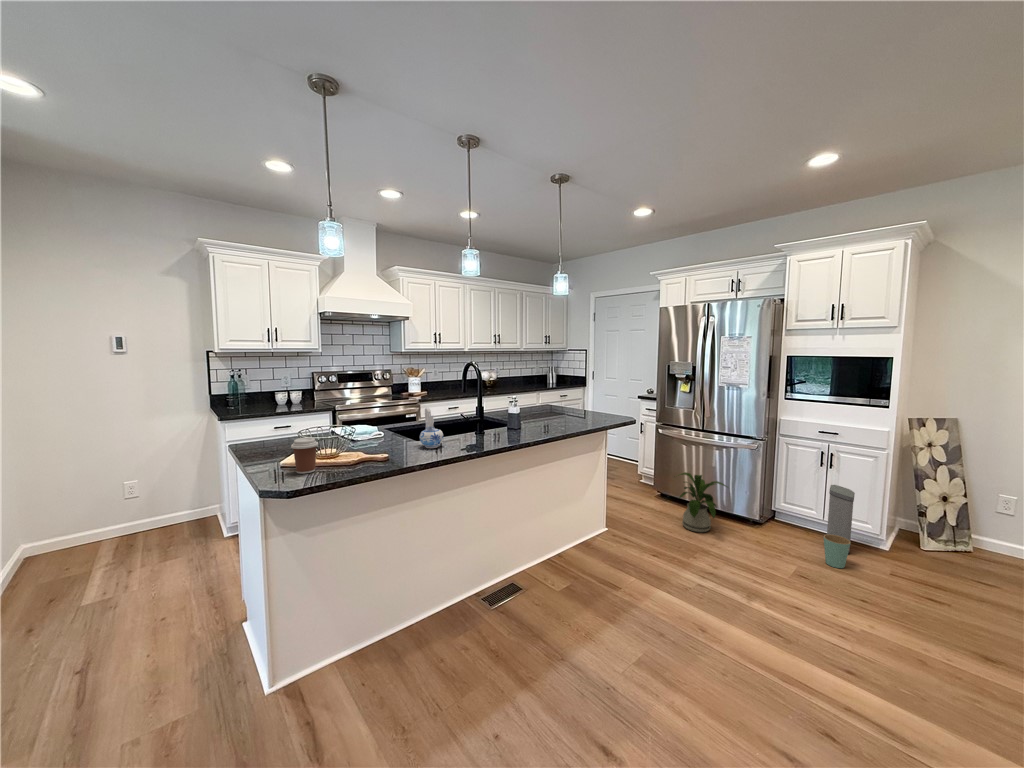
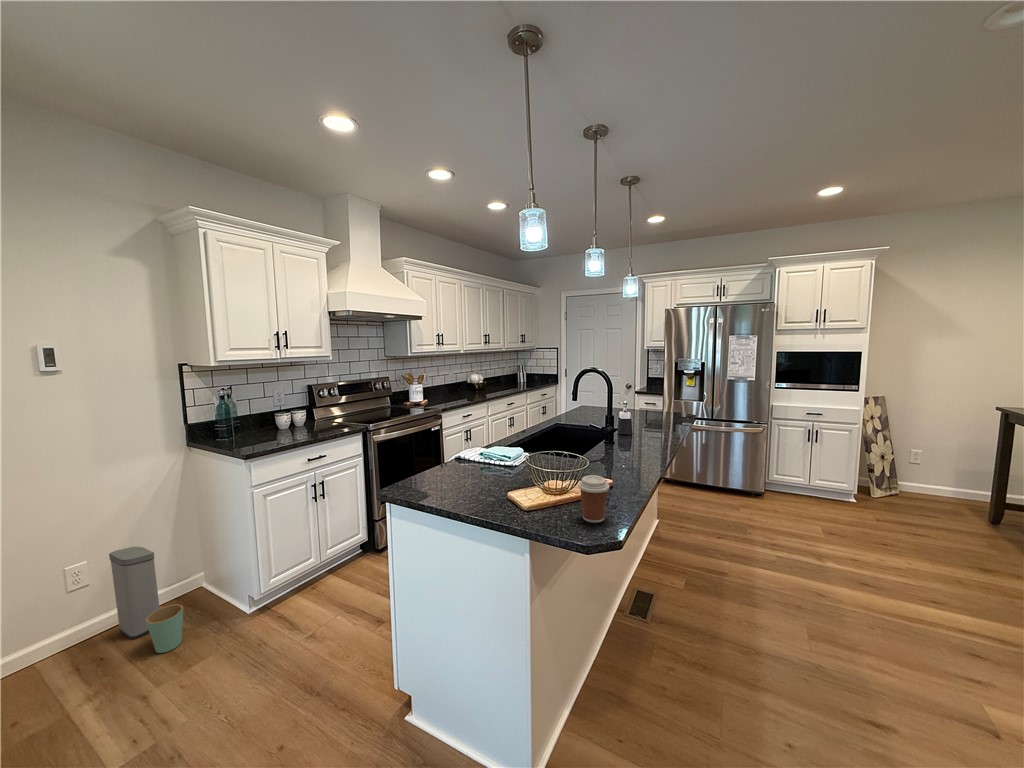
ceramic pitcher: present [420,408,443,448] -> none [617,423,643,468]
house plant: present [680,472,727,532] -> none [697,458,751,509]
trash can: present [823,485,855,568] -> present [109,547,183,653]

